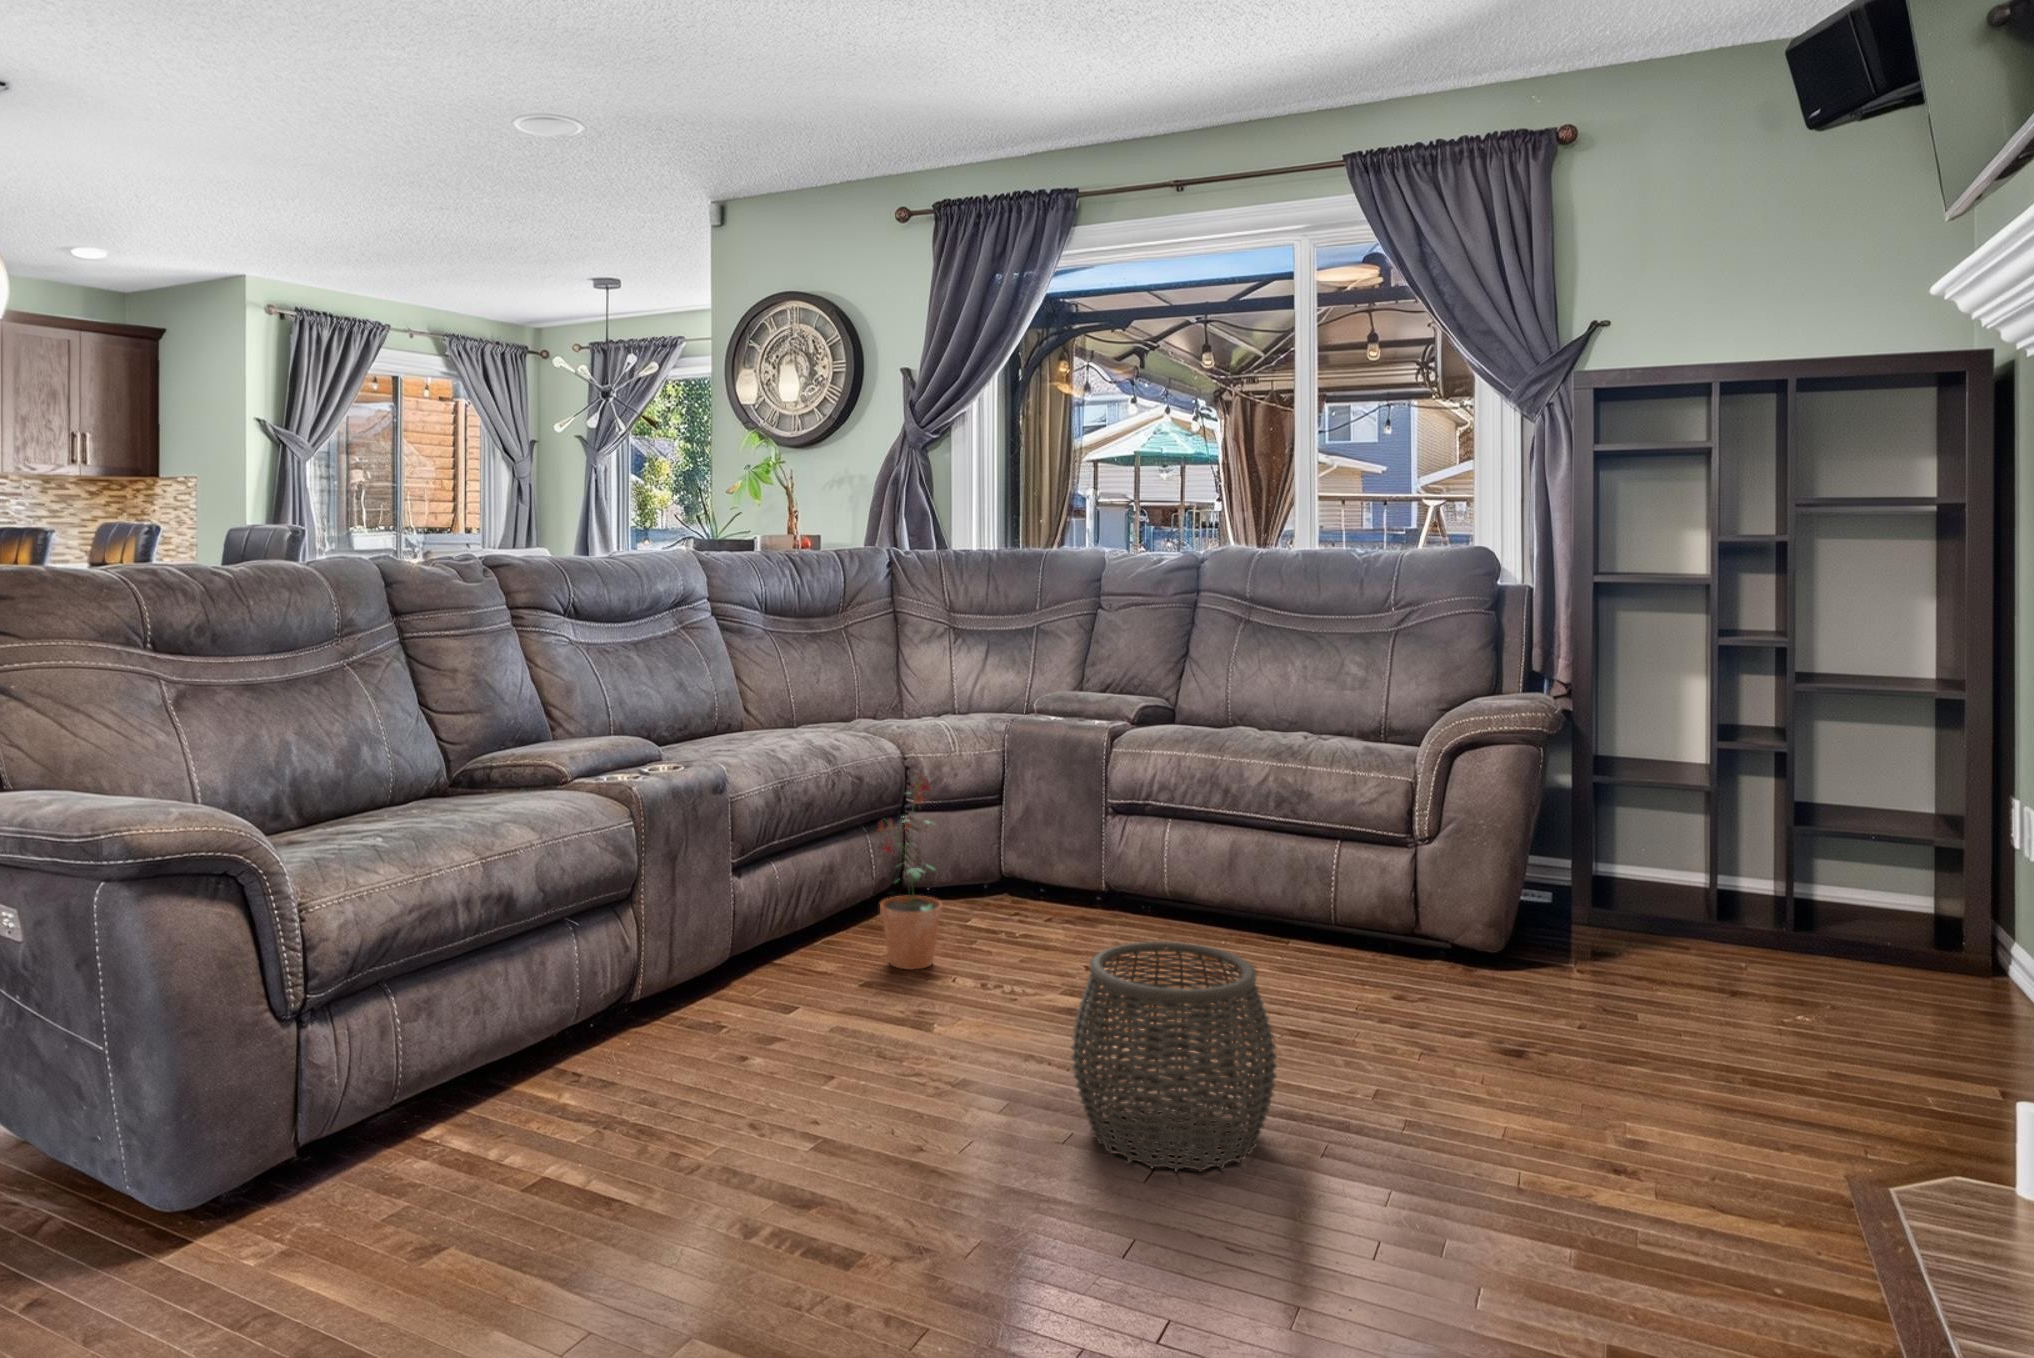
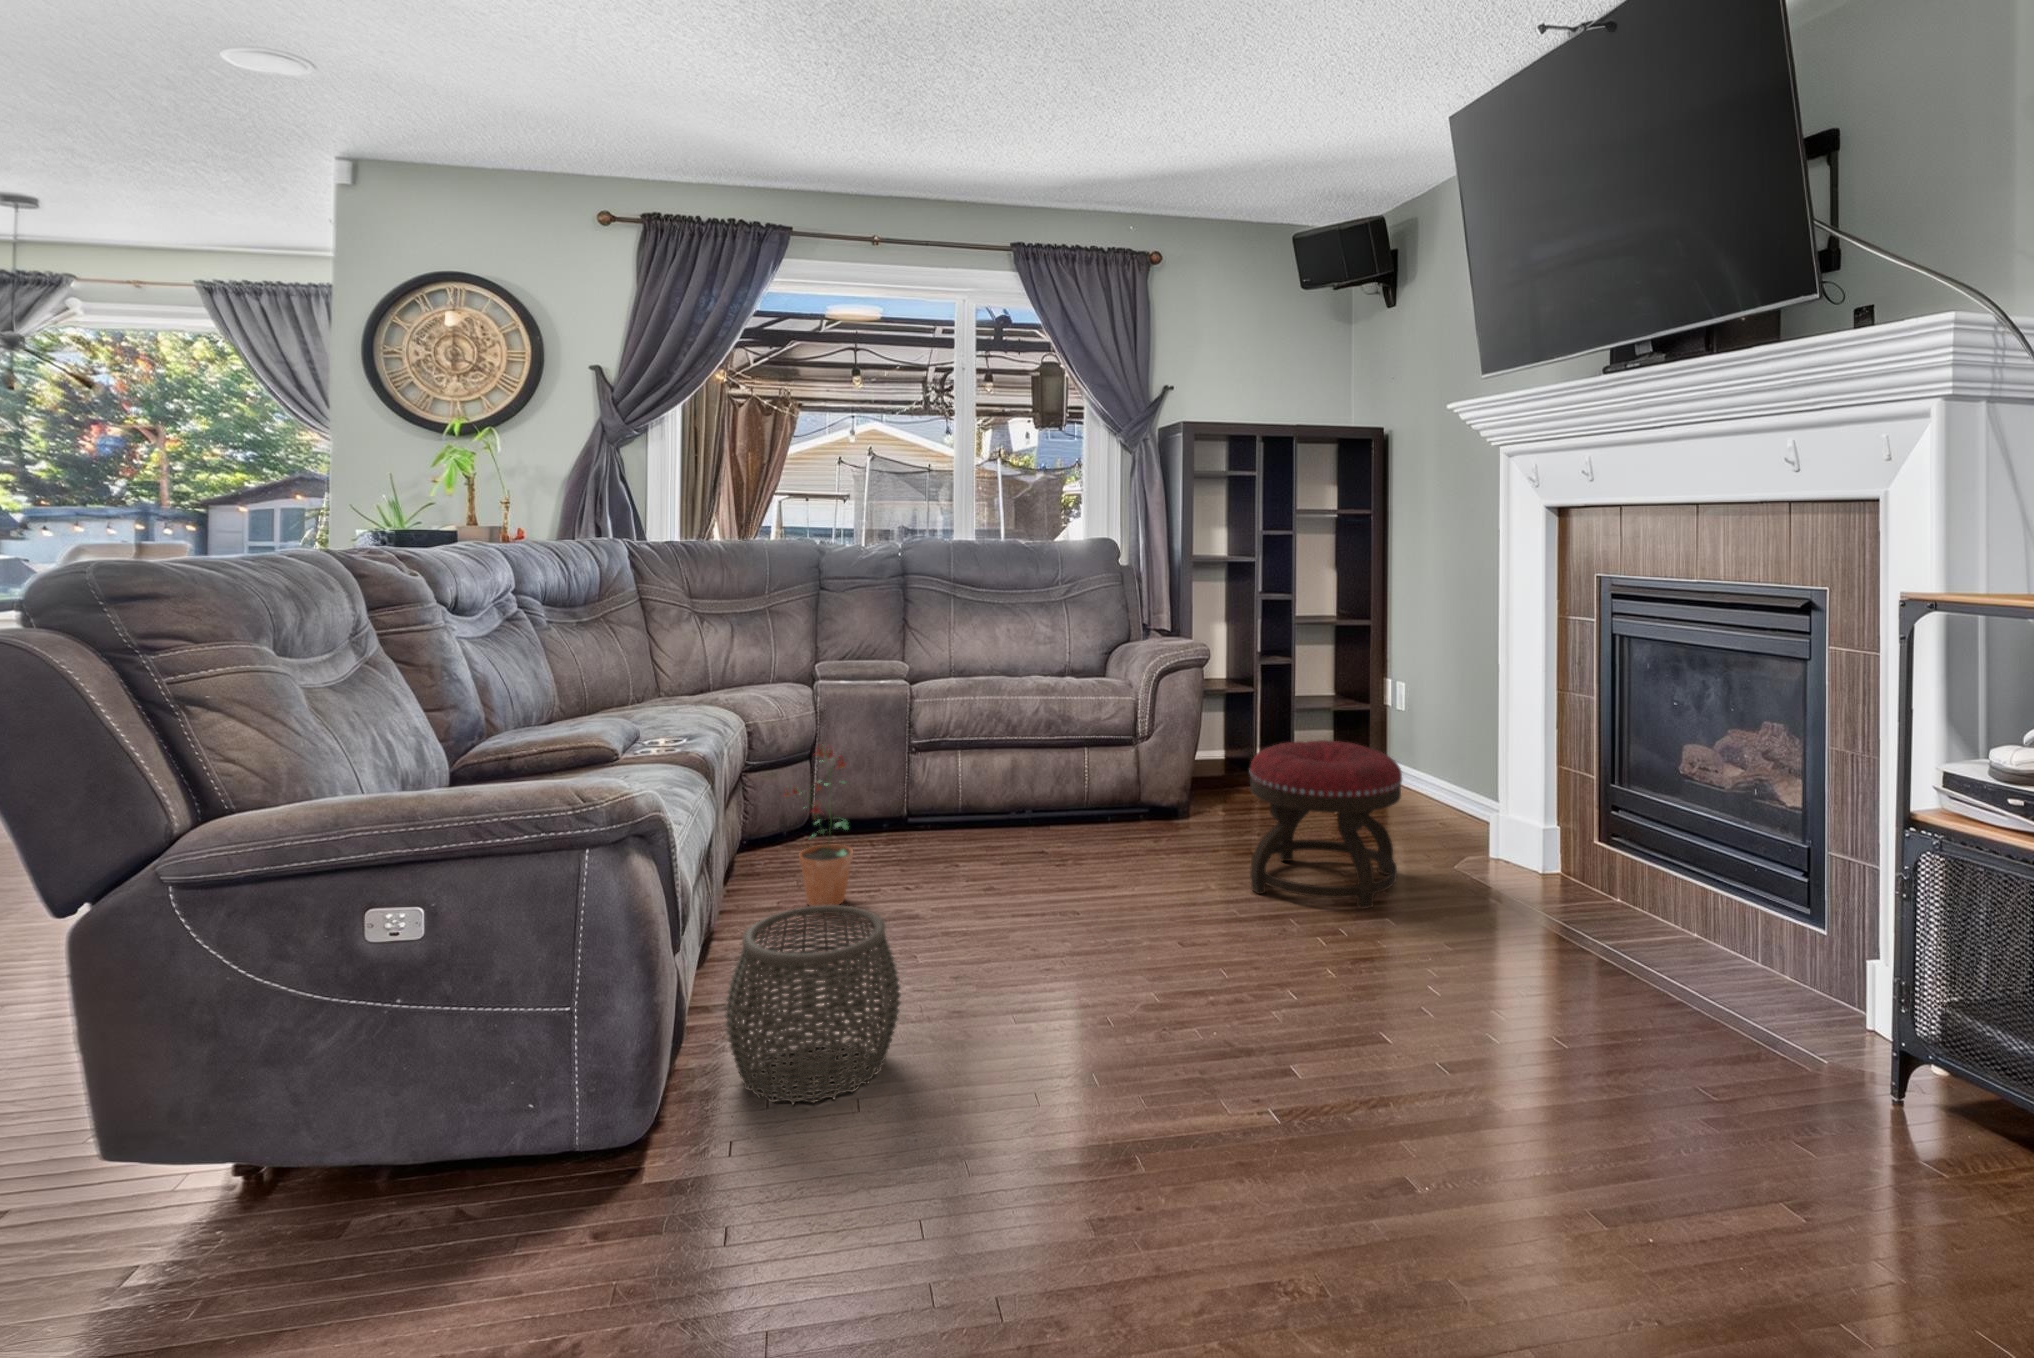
ottoman: none [1446,861,1751,1164] -> present [1249,740,1402,909]
woven basket: present [1071,942,1277,1172] -> present [725,905,901,1104]

